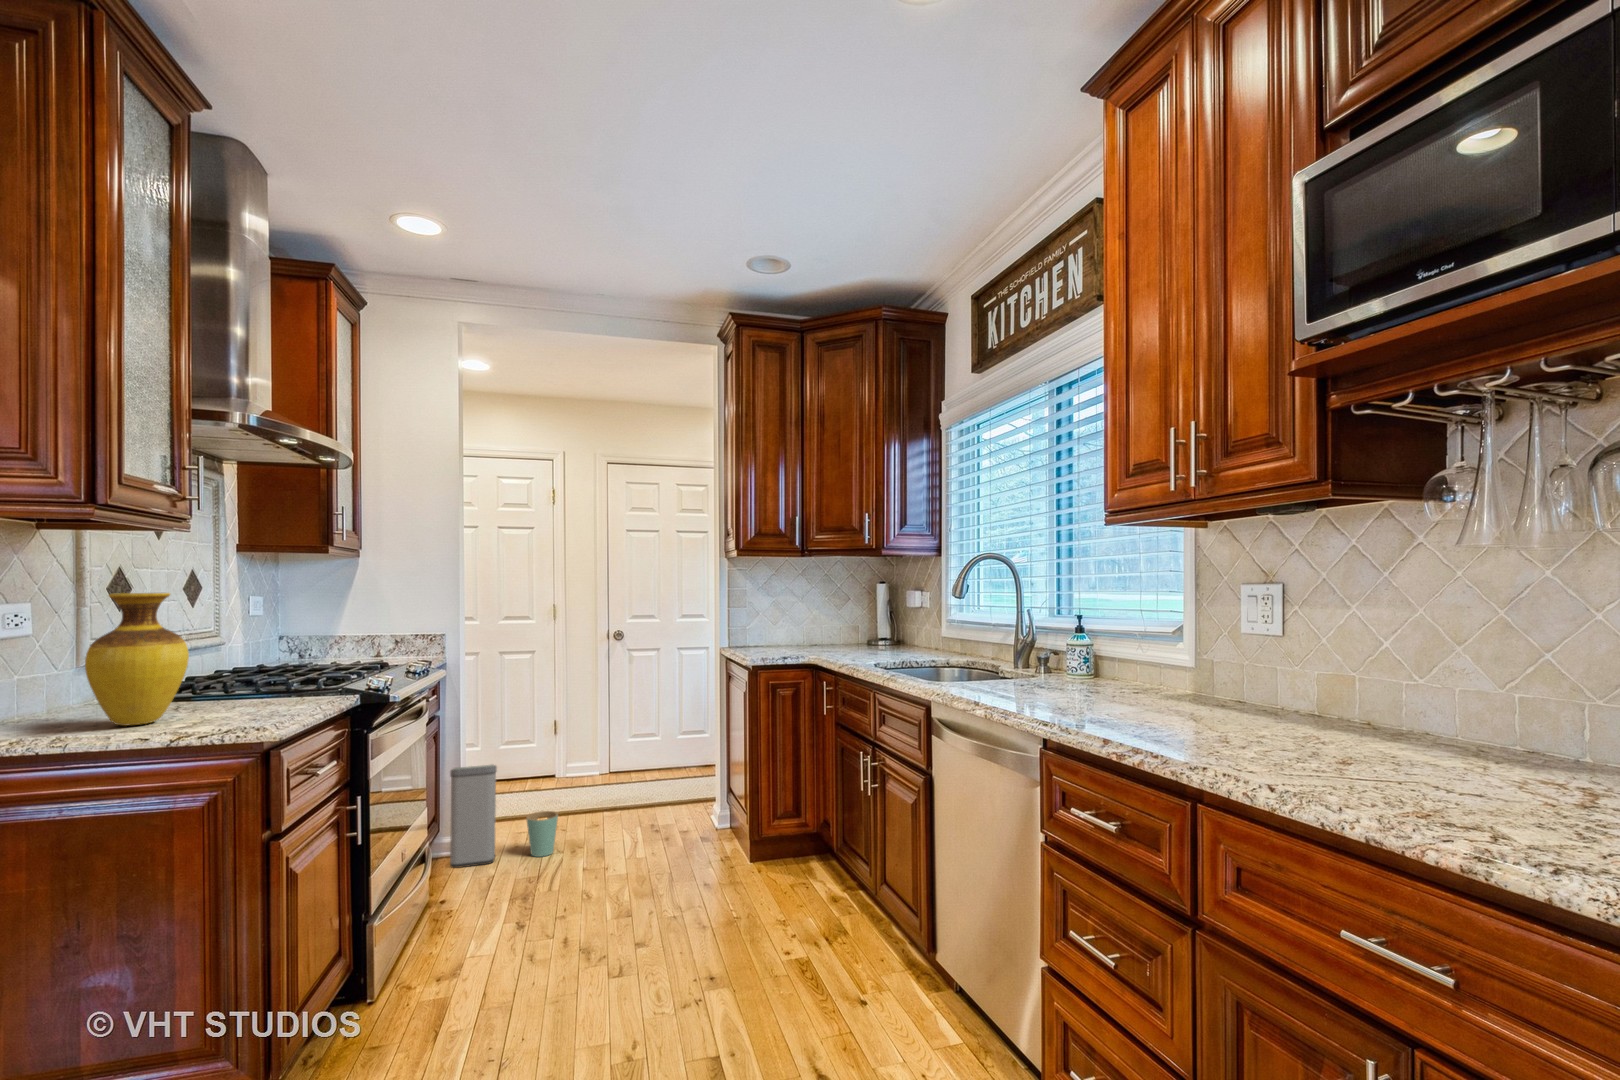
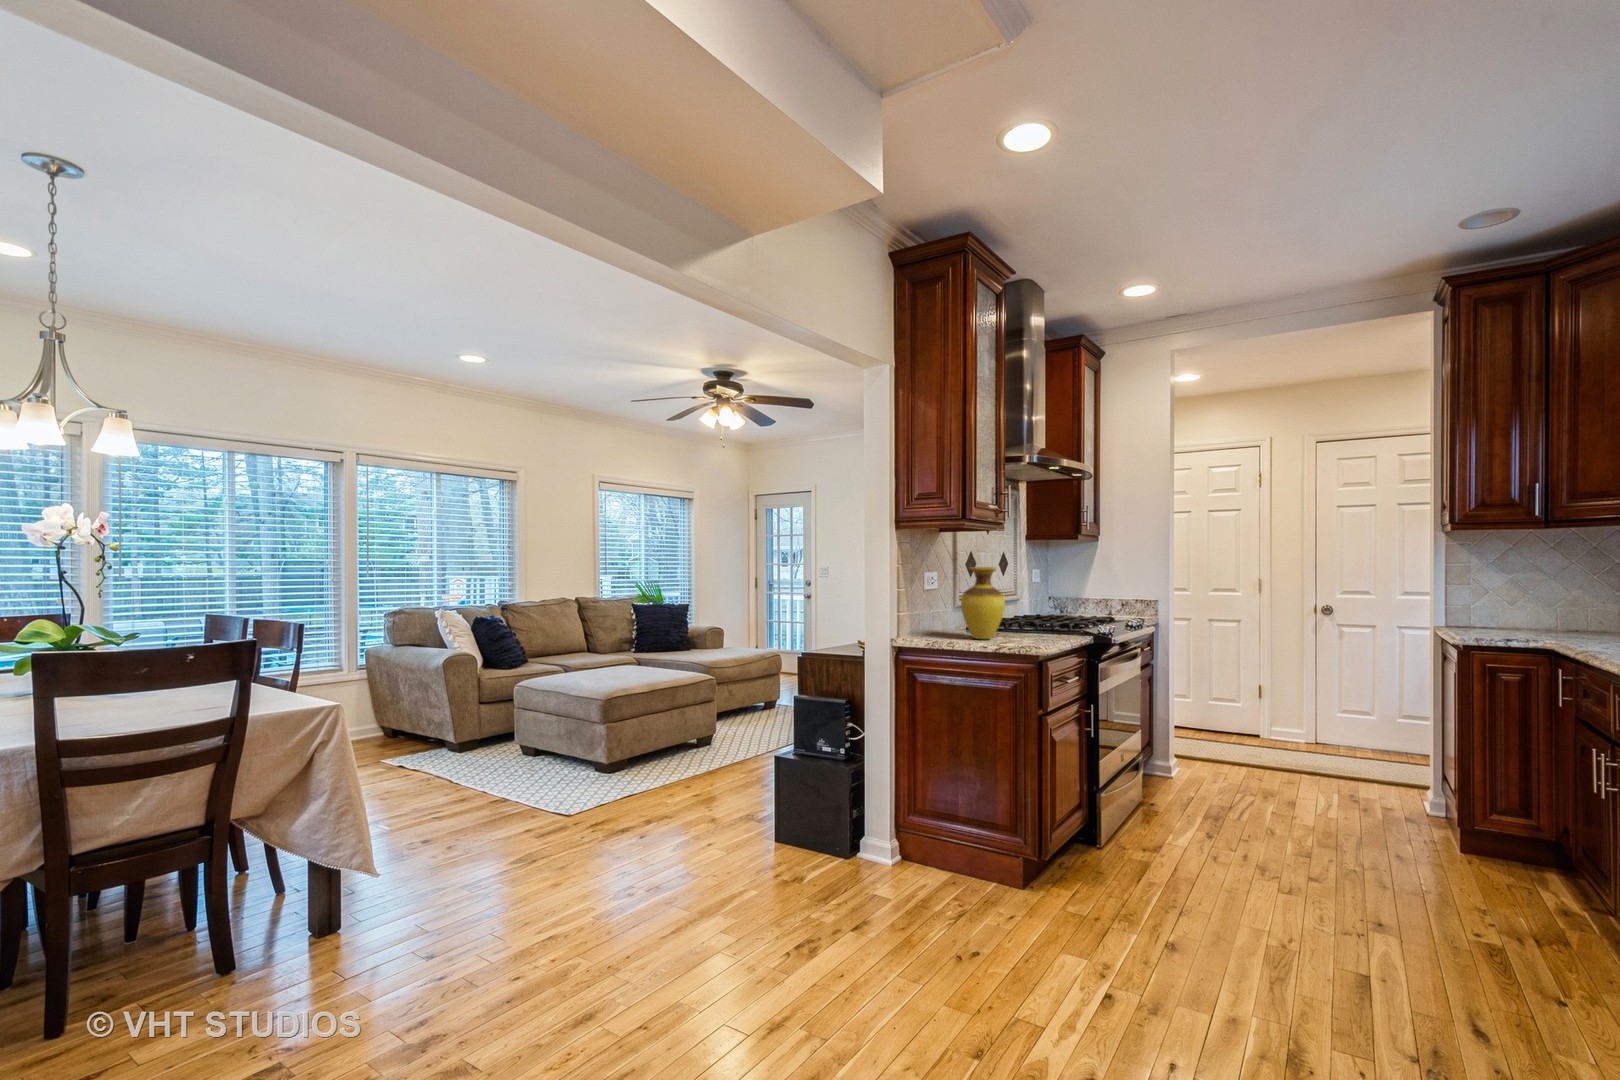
trash can: present [450,765,558,868] -> none [1160,706,1252,795]

